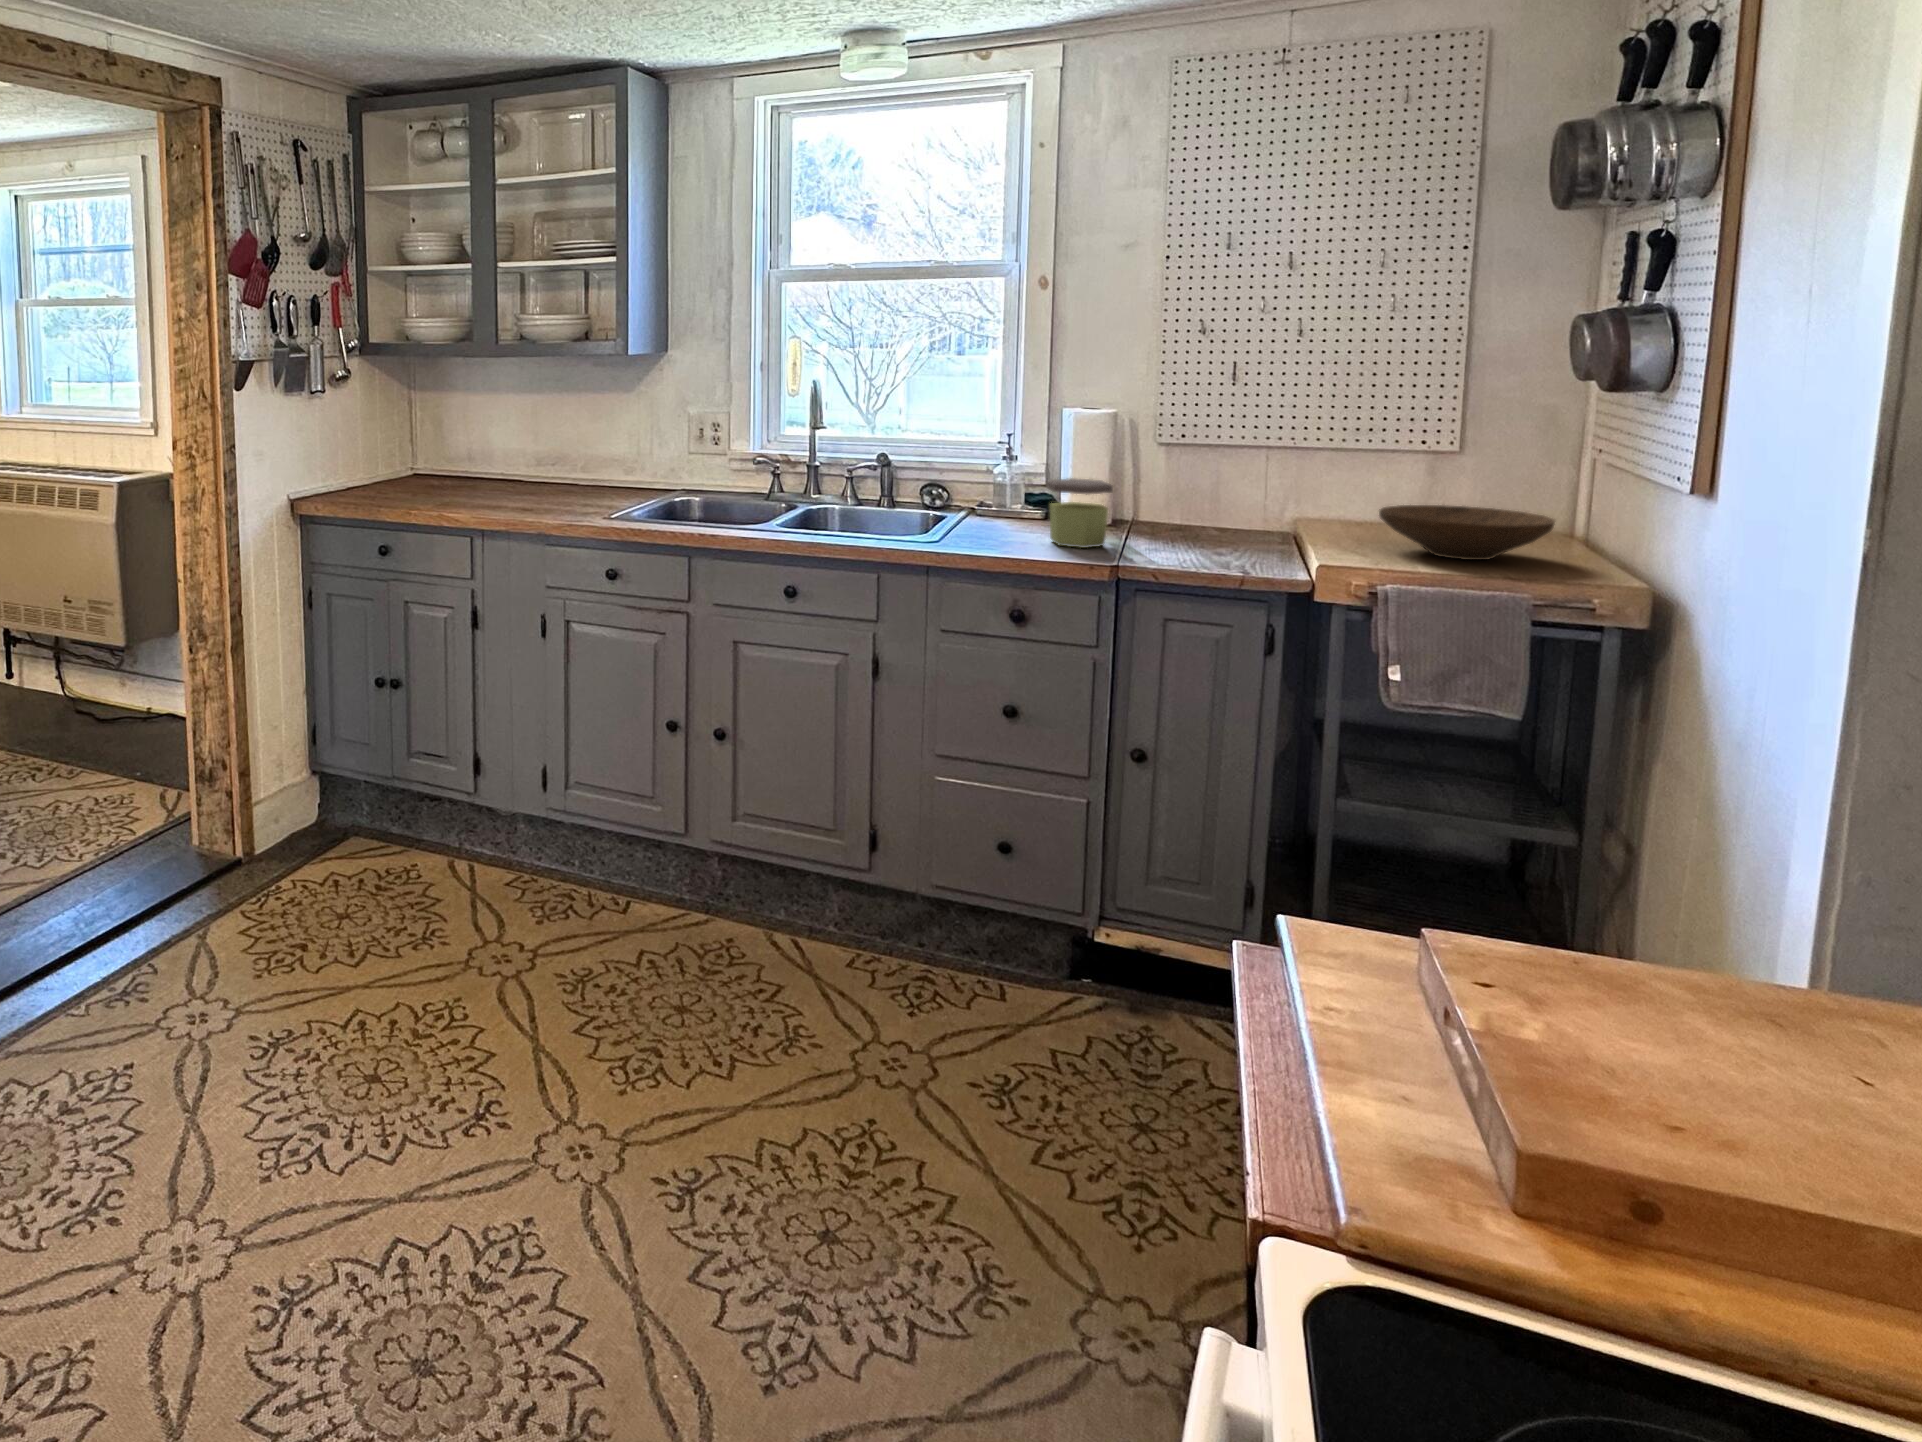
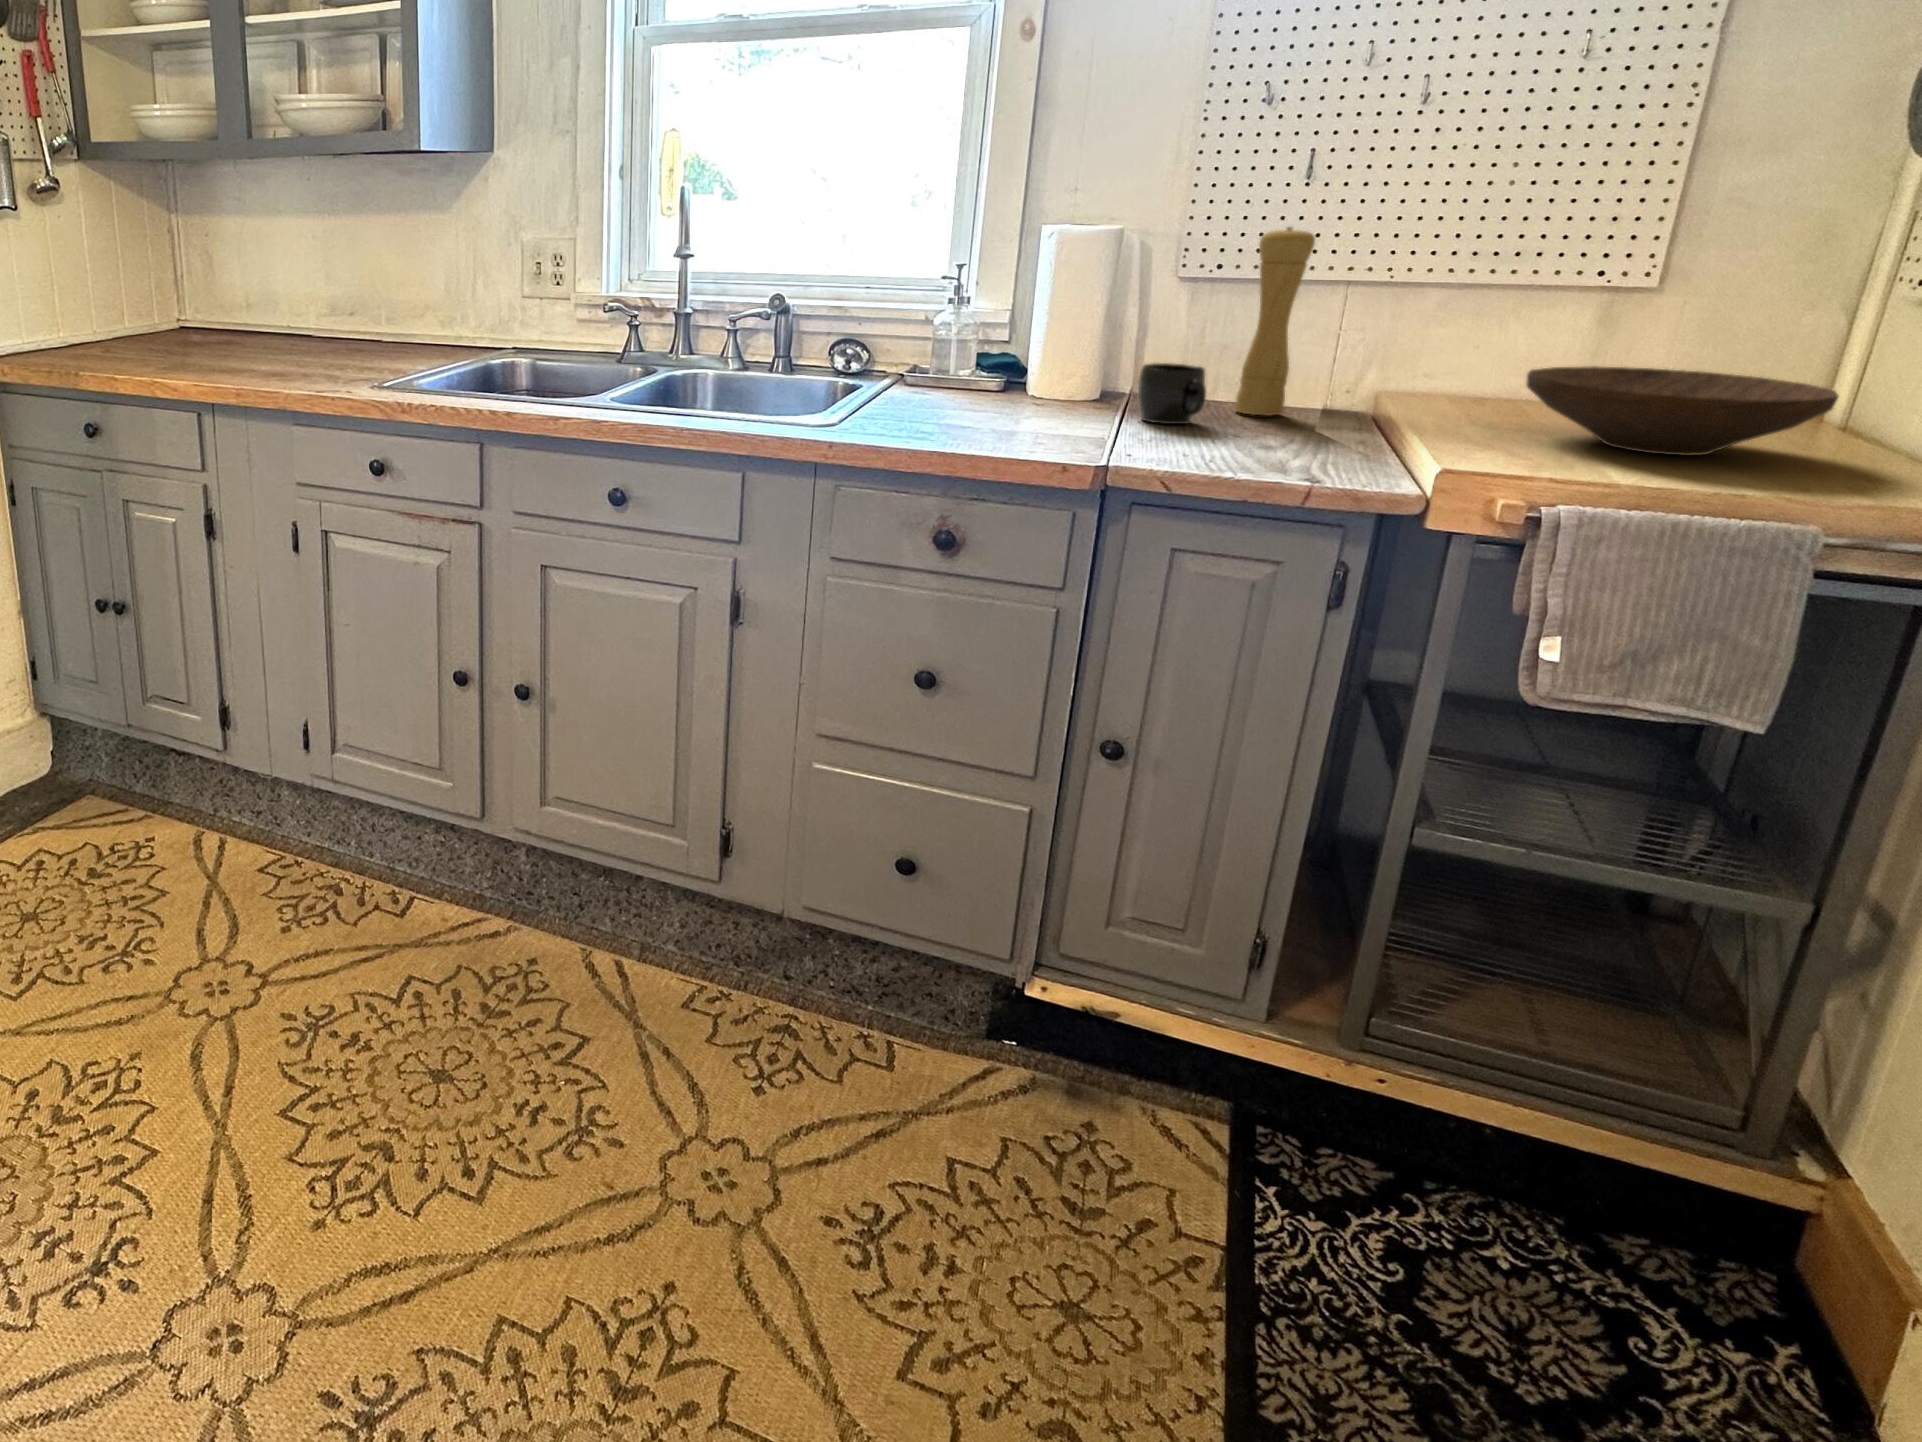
pepper mill: none [1206,414,1245,537] -> present [1234,227,1315,415]
jar: present [1046,478,1113,548] -> none [1004,326,1106,431]
mug: none [1139,503,1183,543] -> present [1138,363,1206,424]

